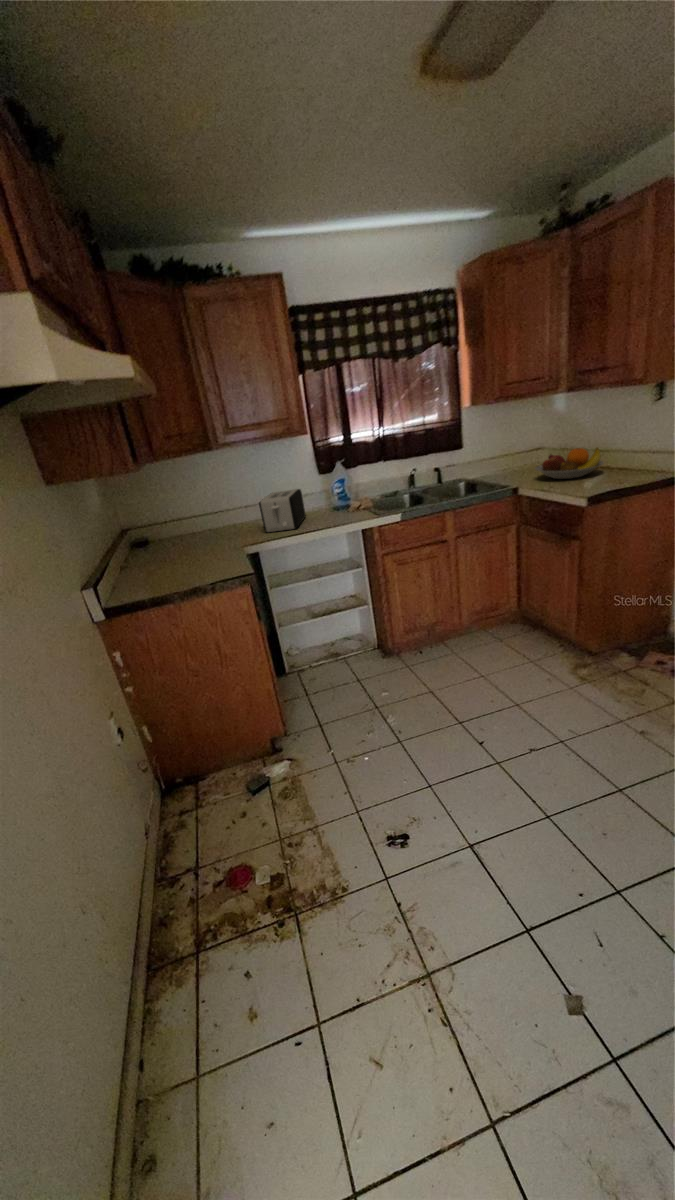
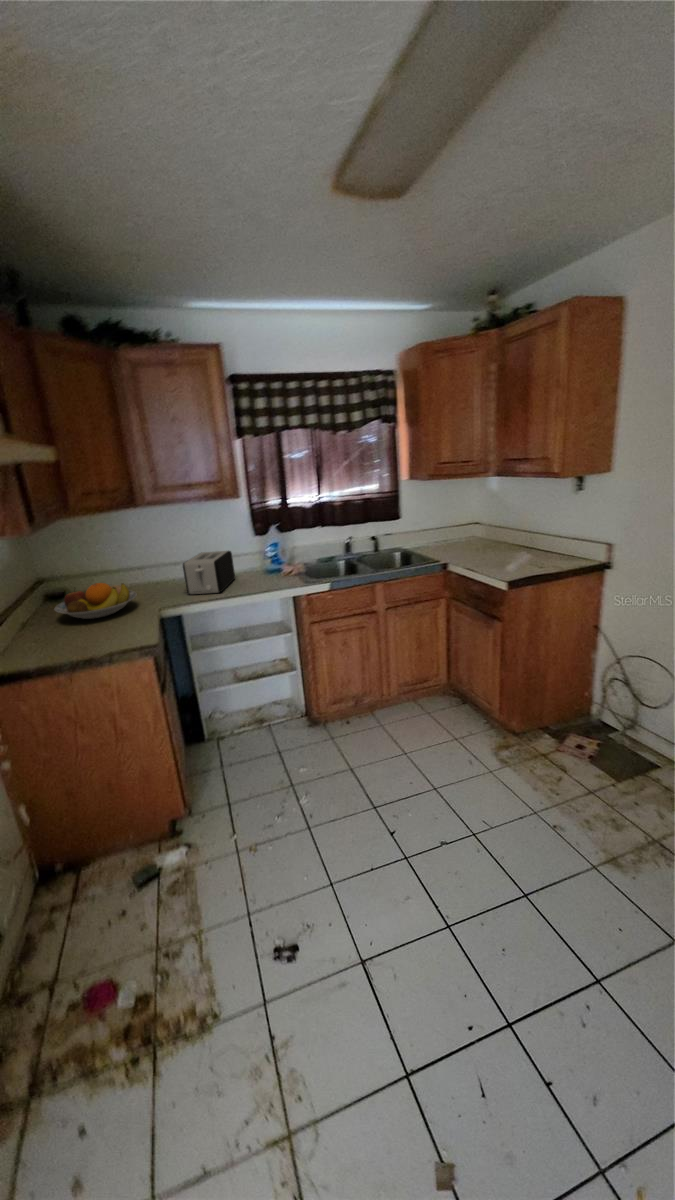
fruit bowl: present [535,447,604,479] -> present [54,583,137,619]

